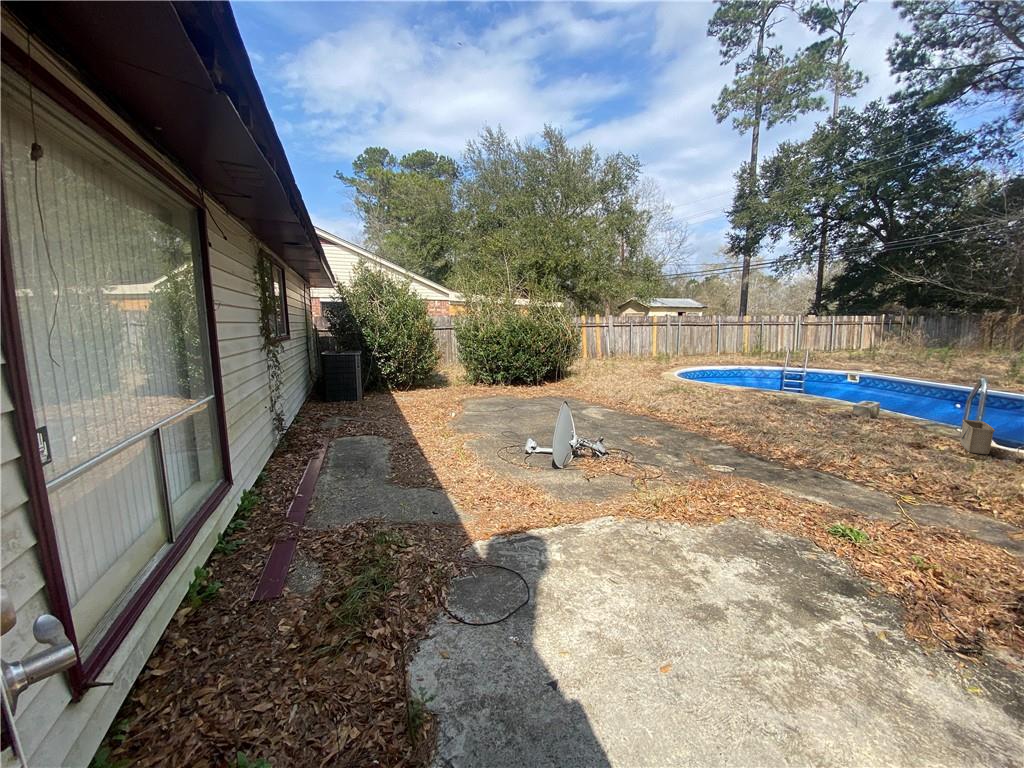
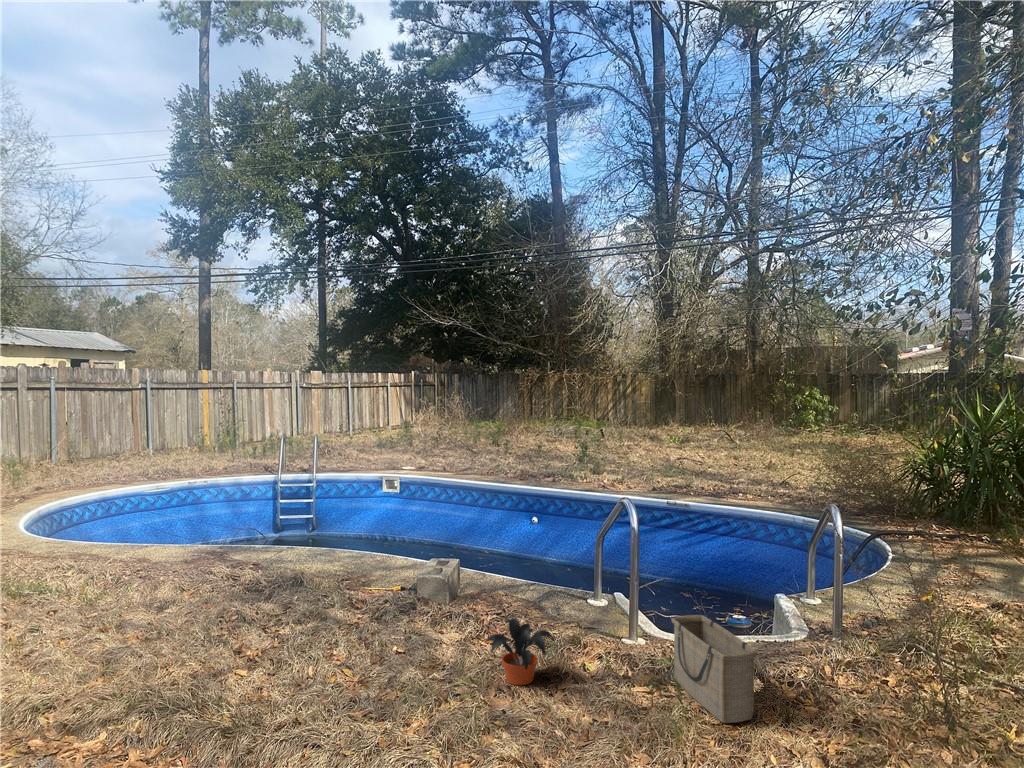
potted plant: none [864,411,898,431] -> present [485,618,553,685]

